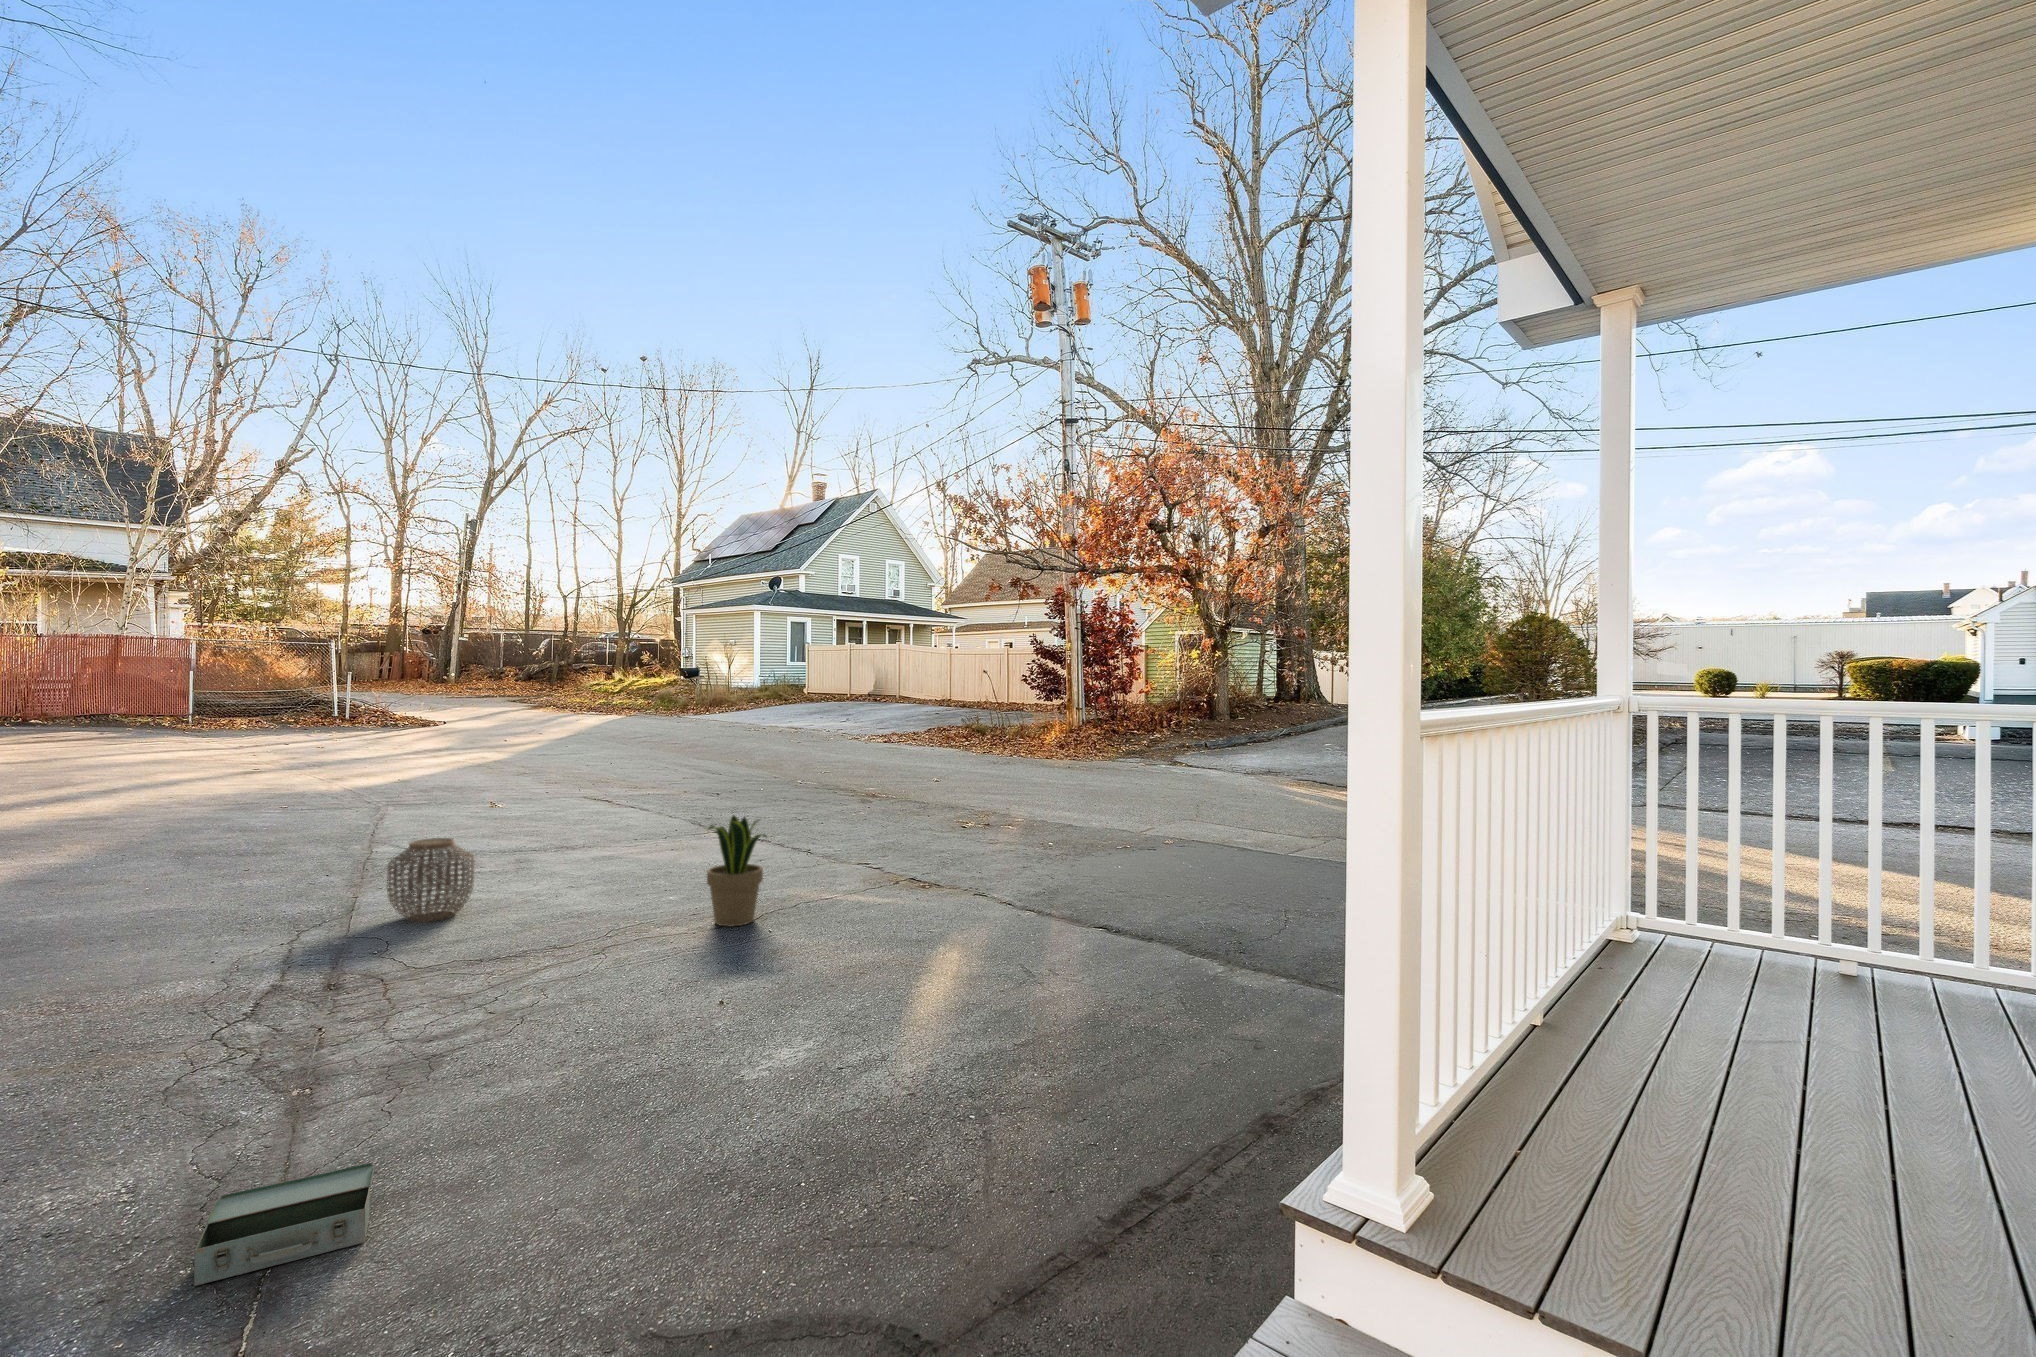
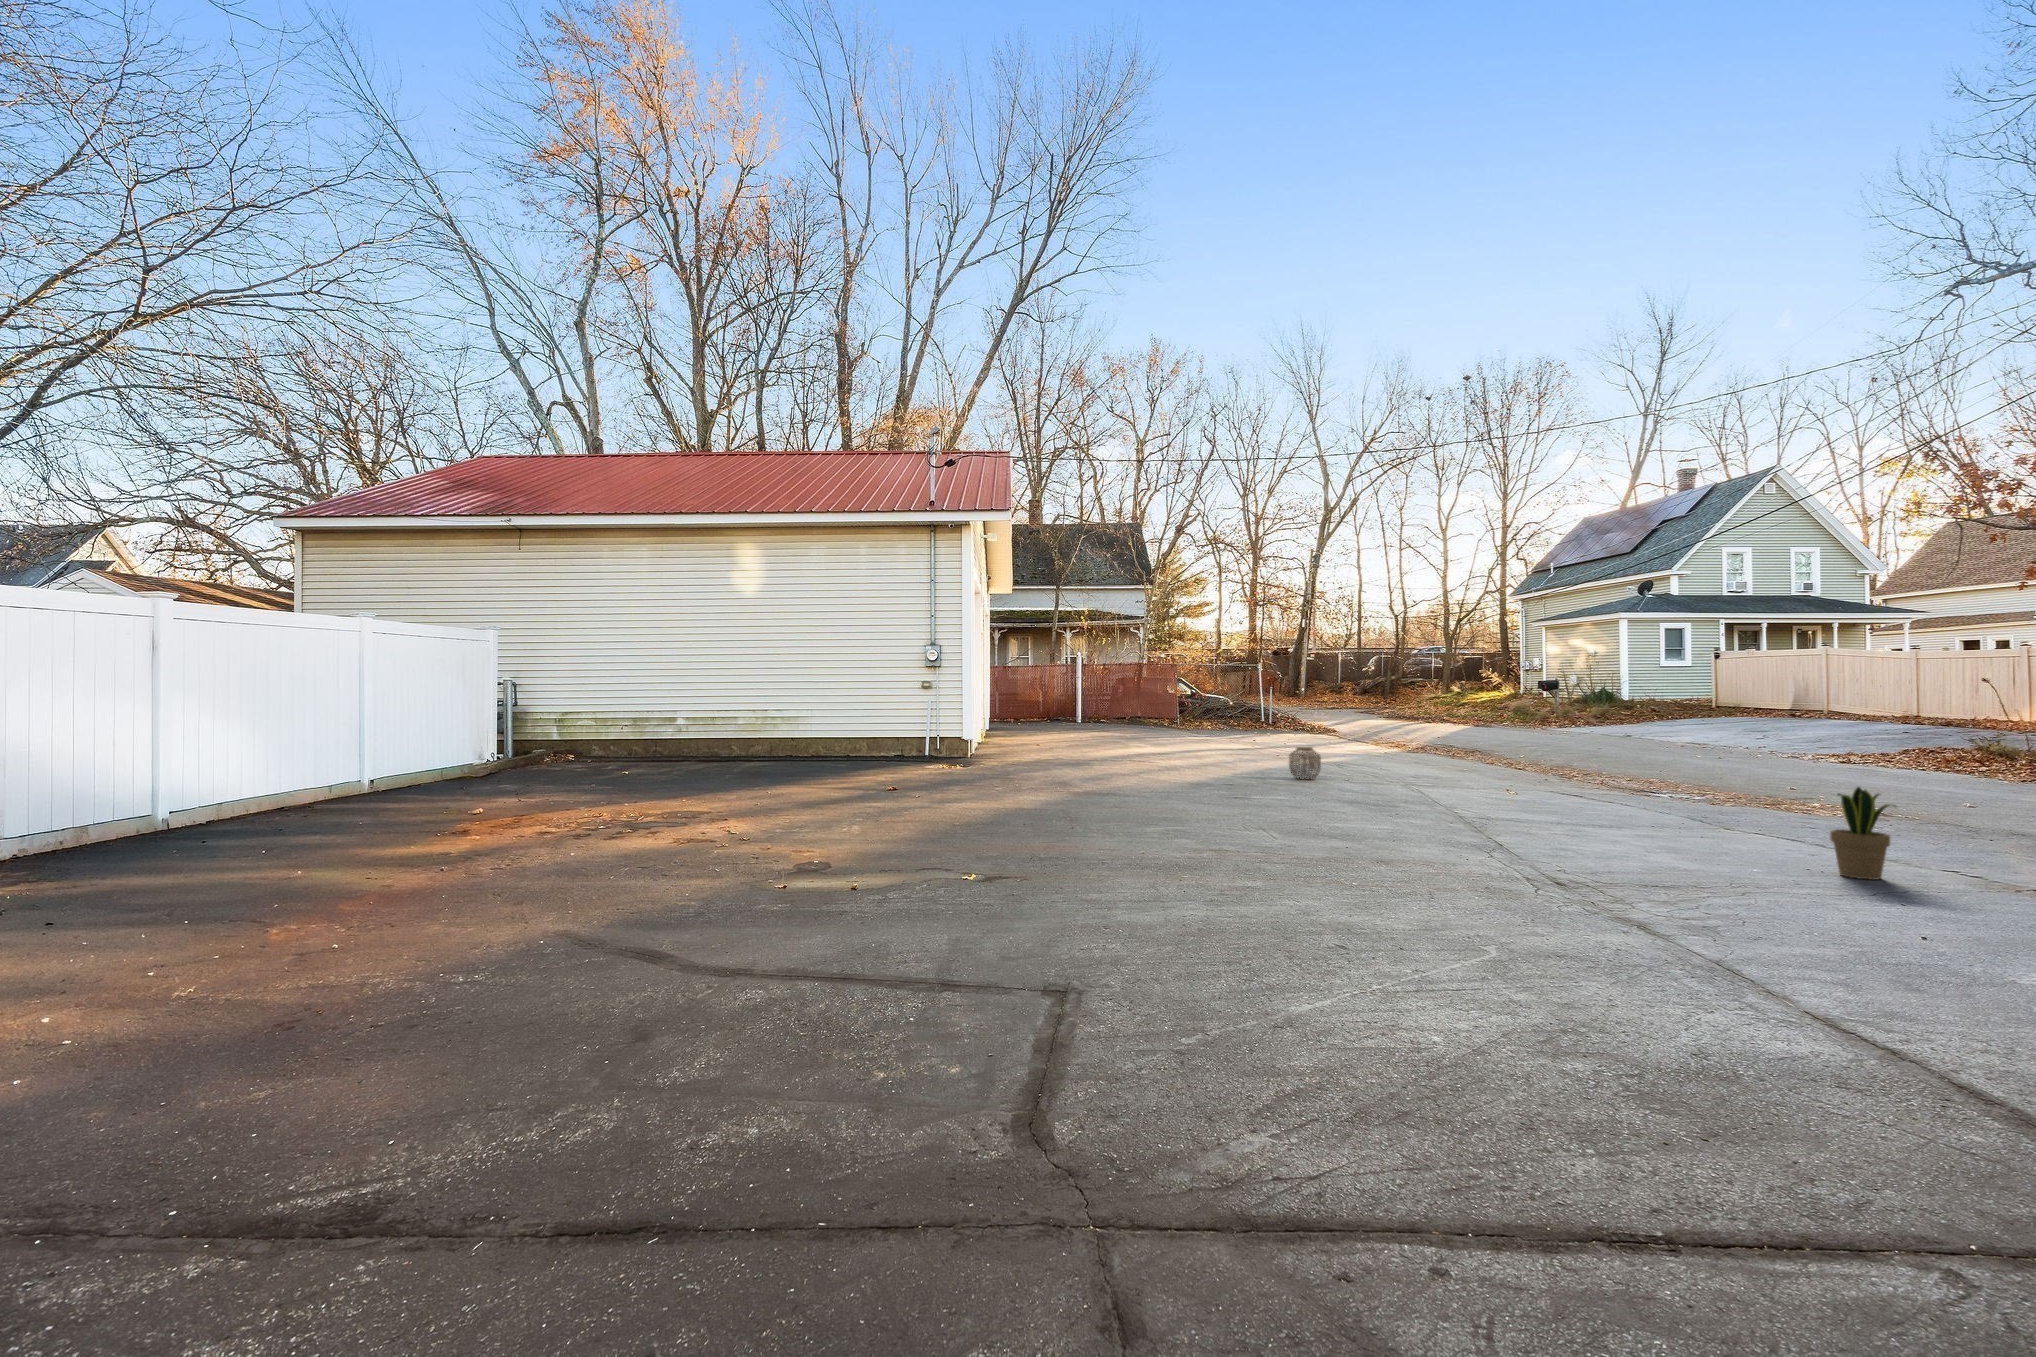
woven basket: present [387,838,474,922] -> present [1289,747,1321,780]
toolbox: present [194,1163,375,1286] -> none [1698,927,1799,963]

